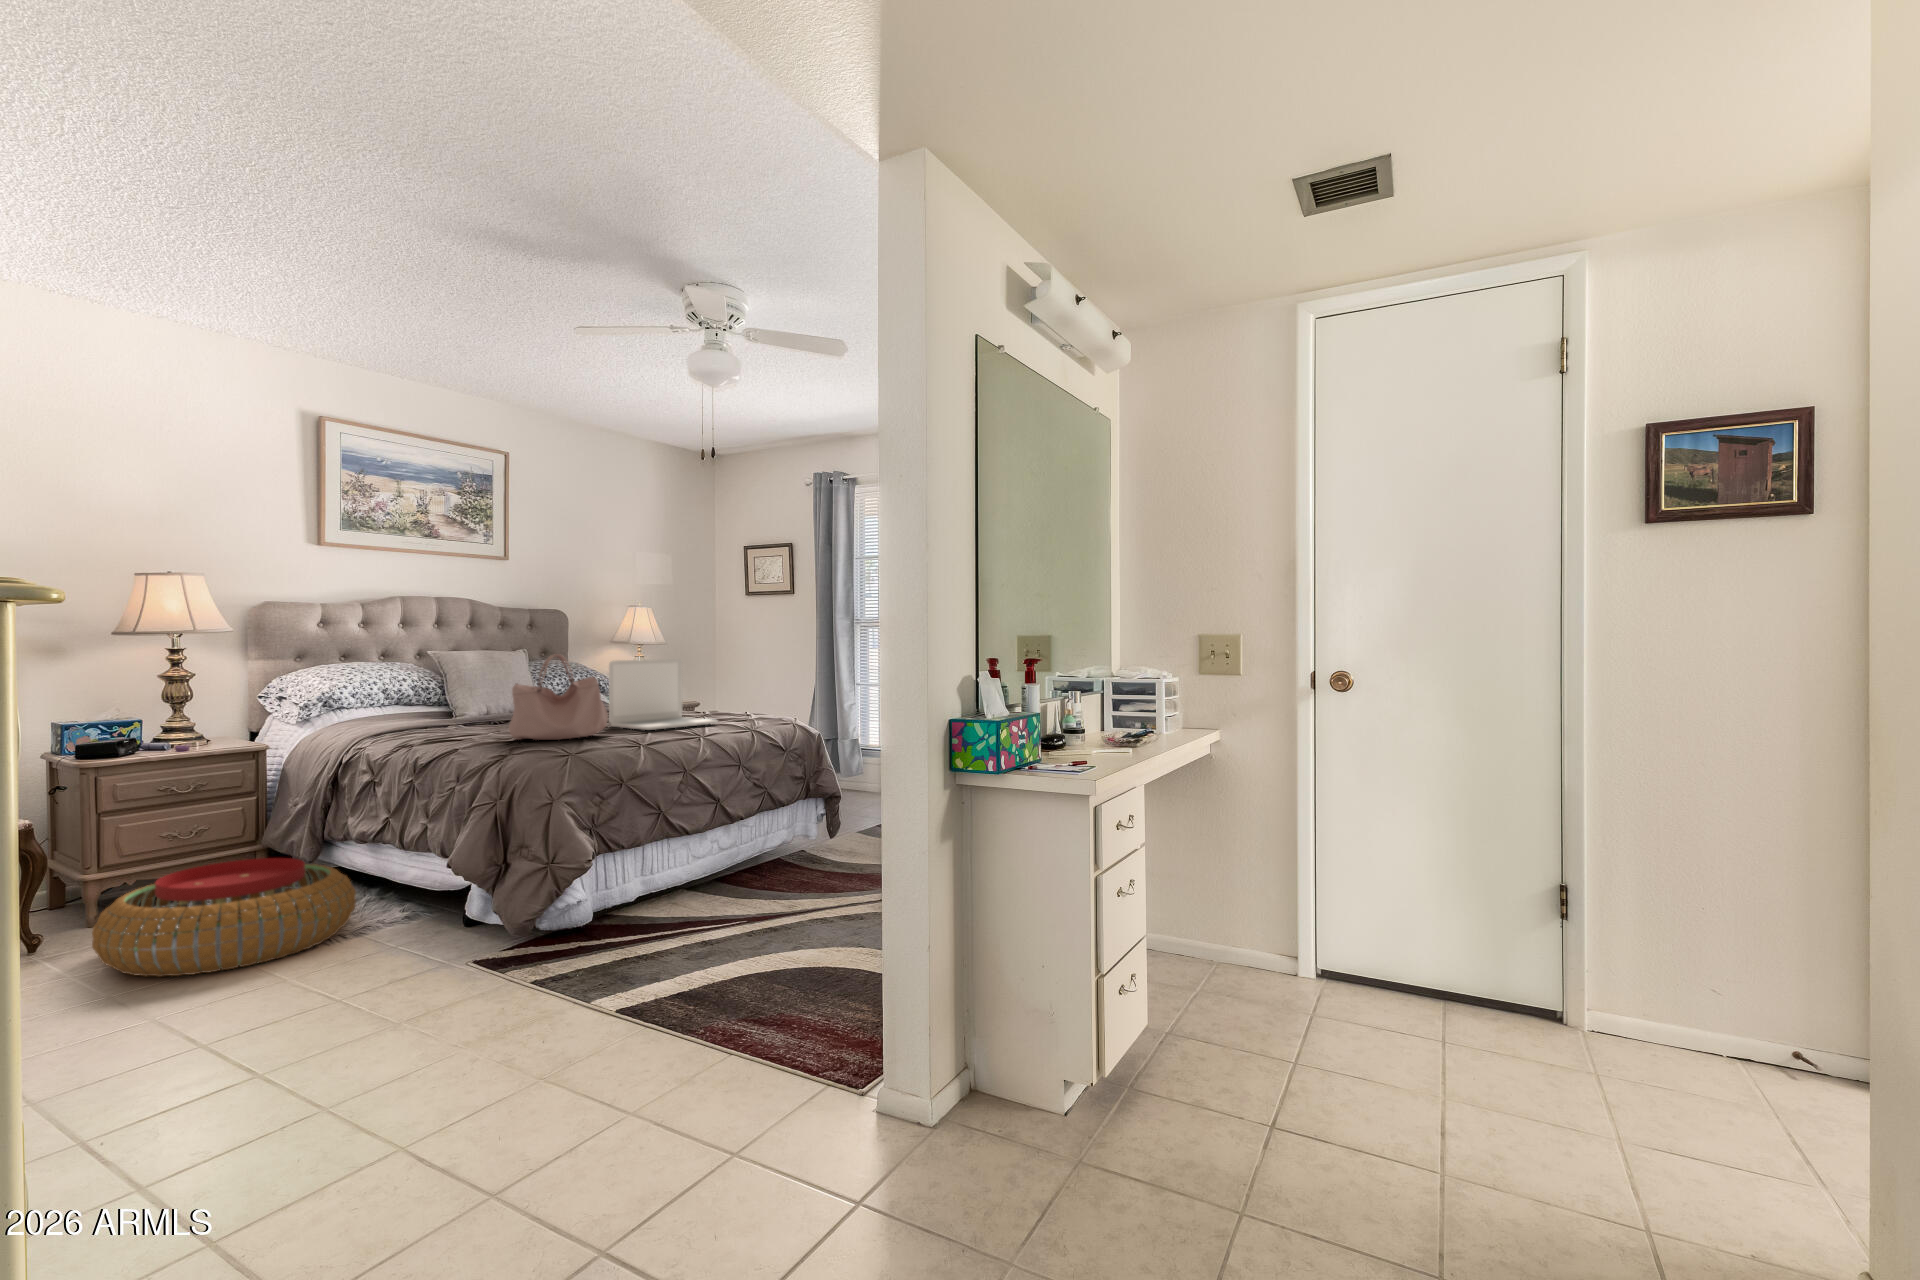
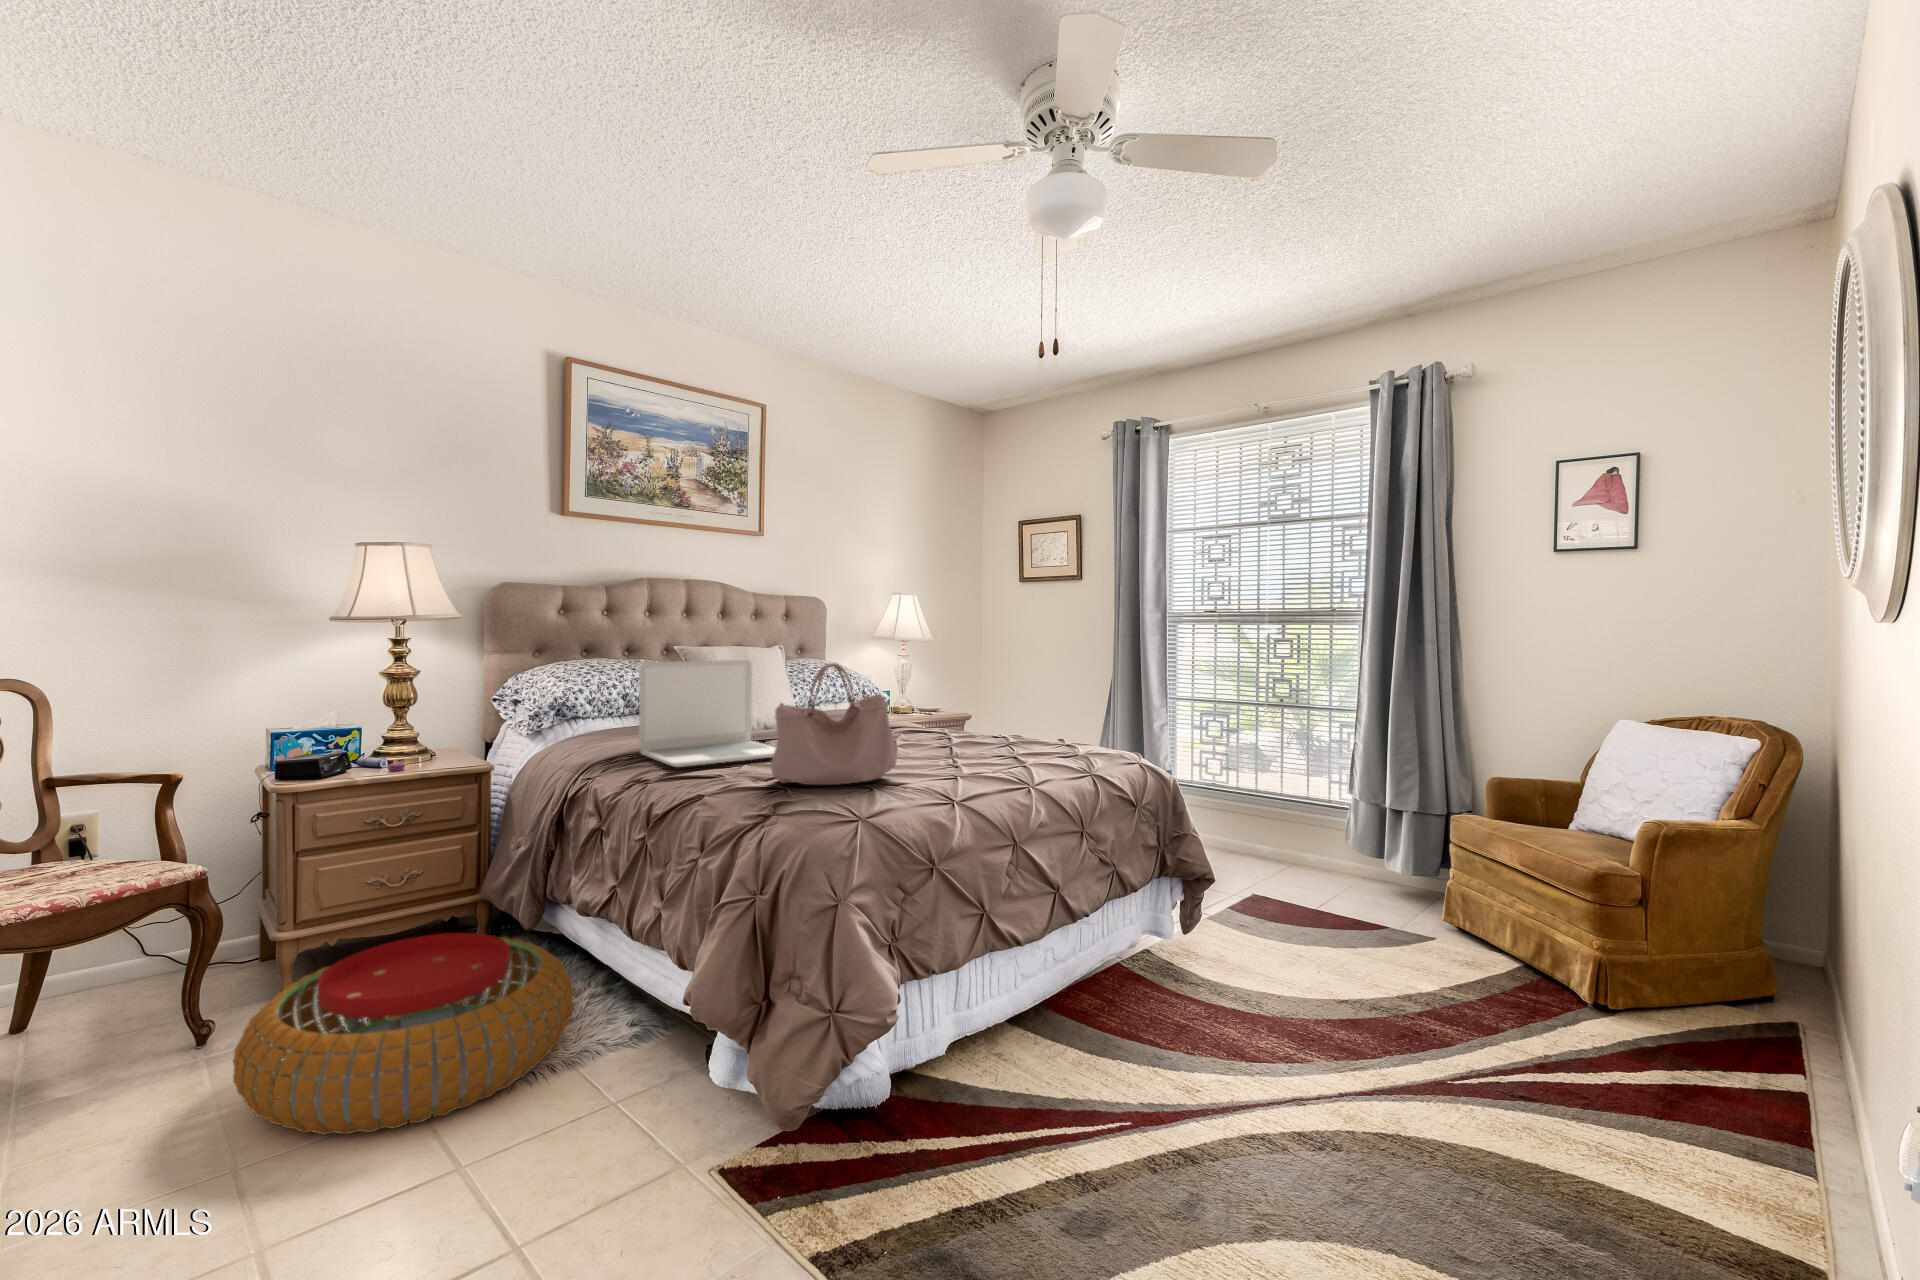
laptop: present [609,659,717,730] -> present [639,660,776,767]

